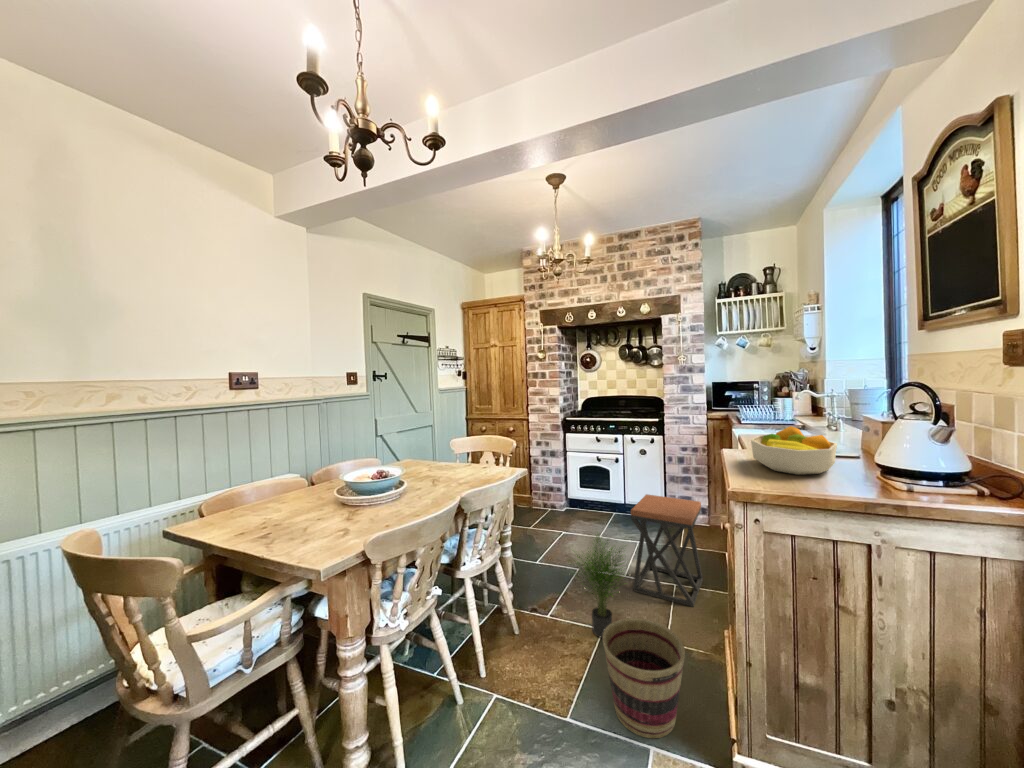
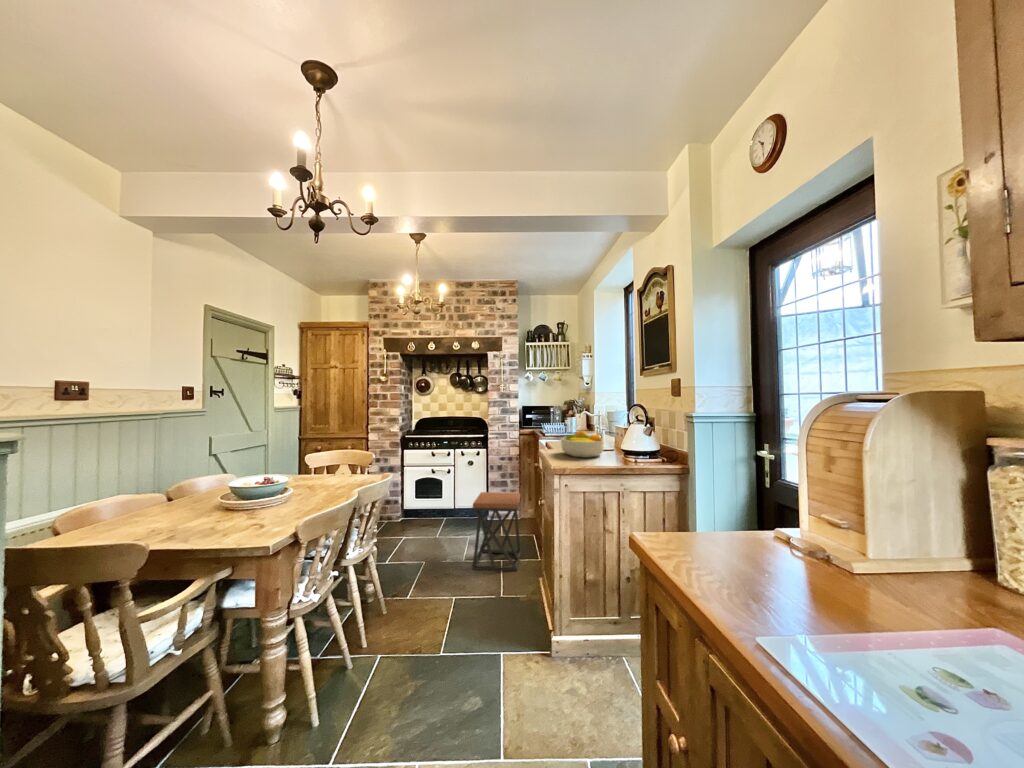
potted plant: present [577,539,624,638] -> none [425,520,480,605]
basket: present [603,618,685,738] -> none [467,574,524,654]

